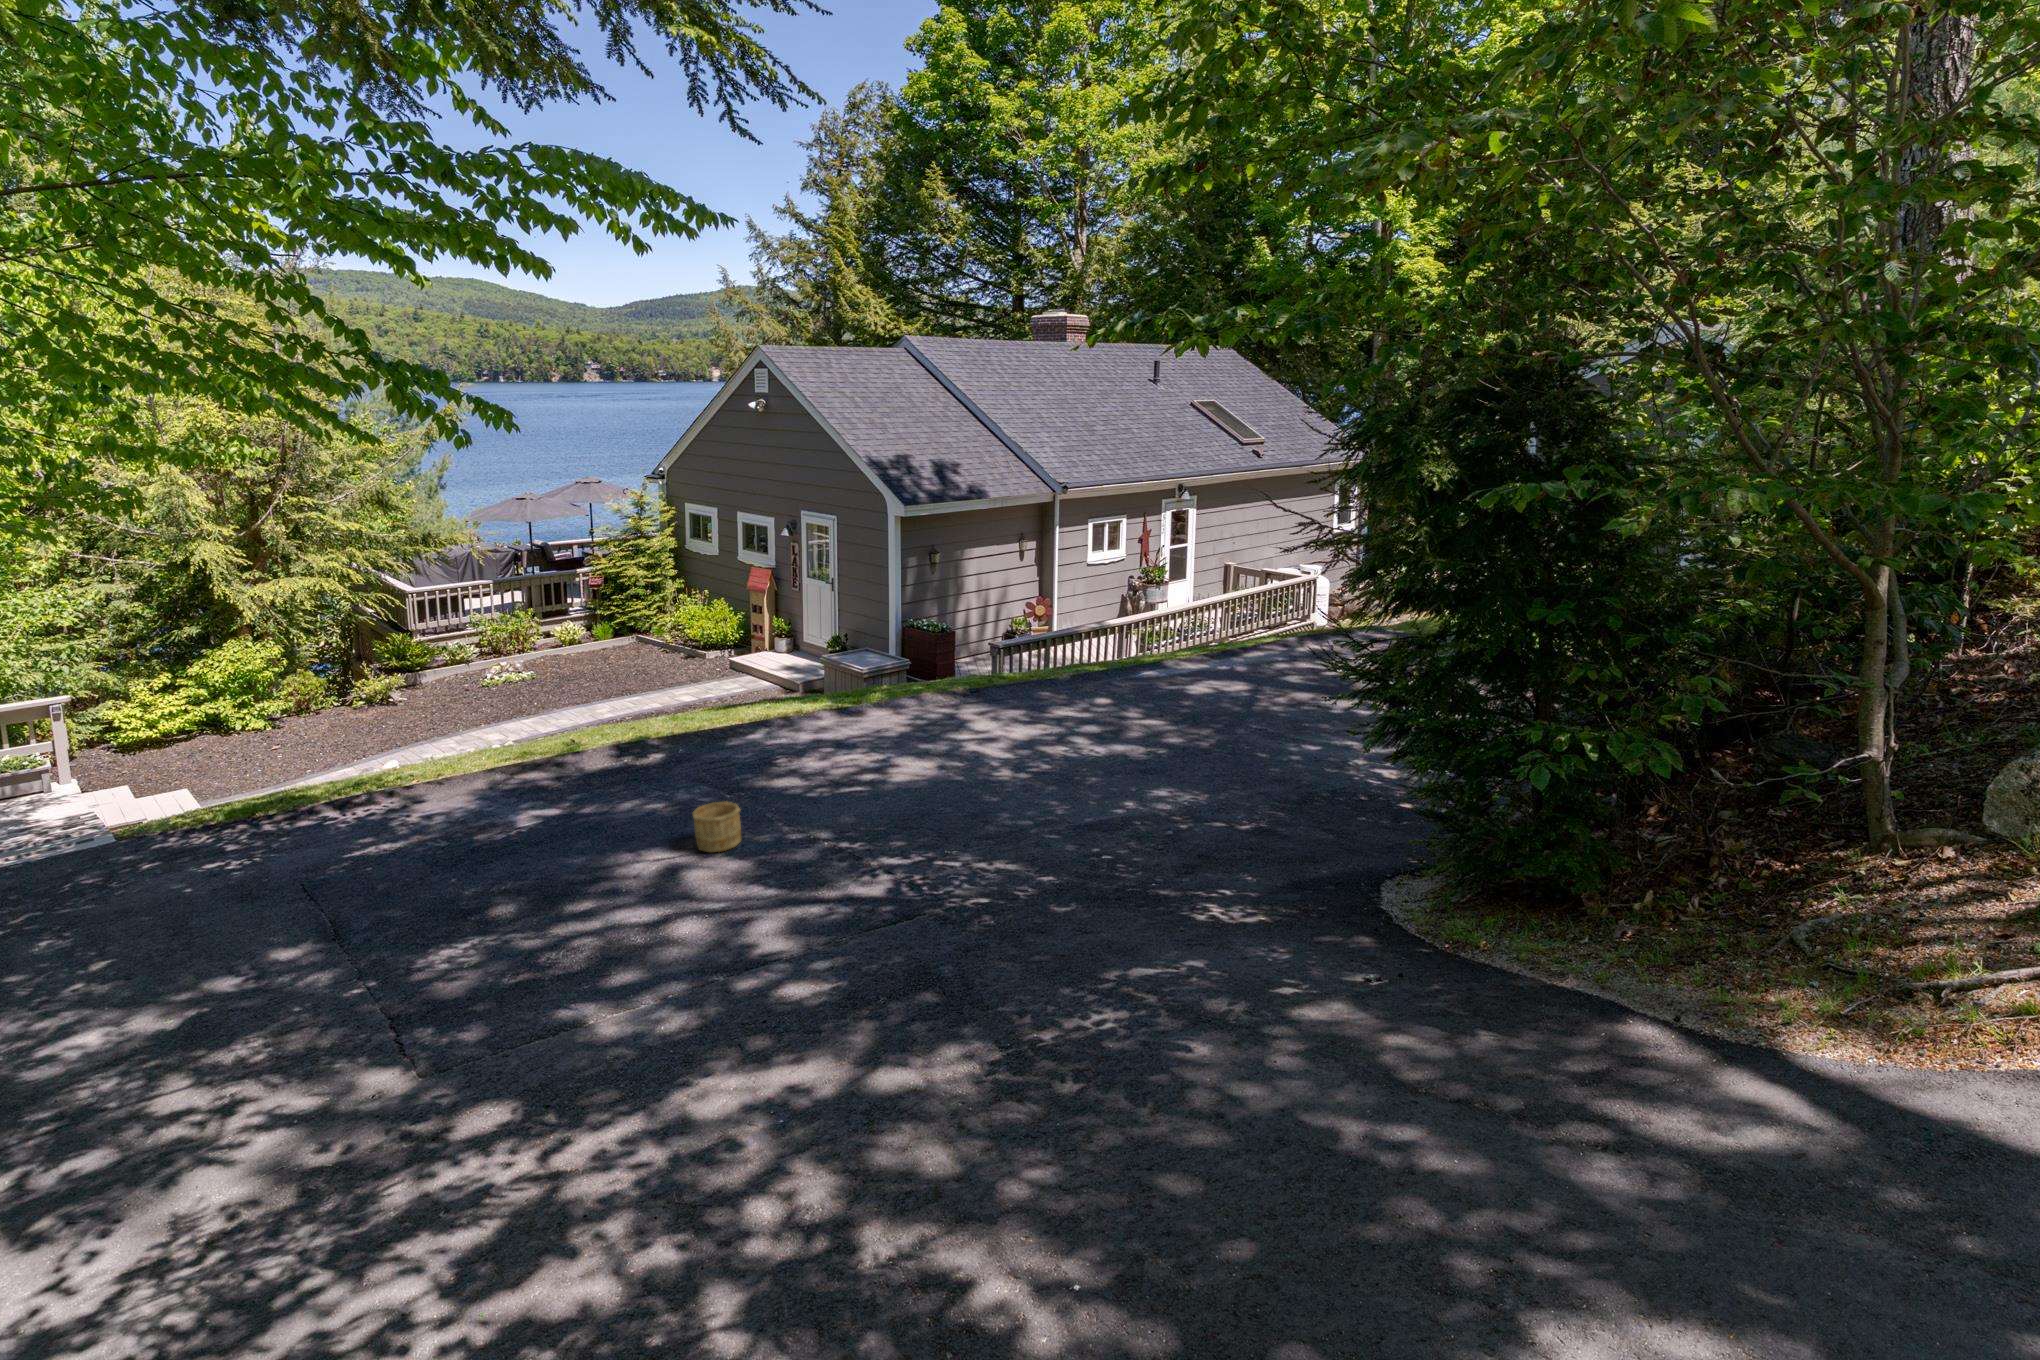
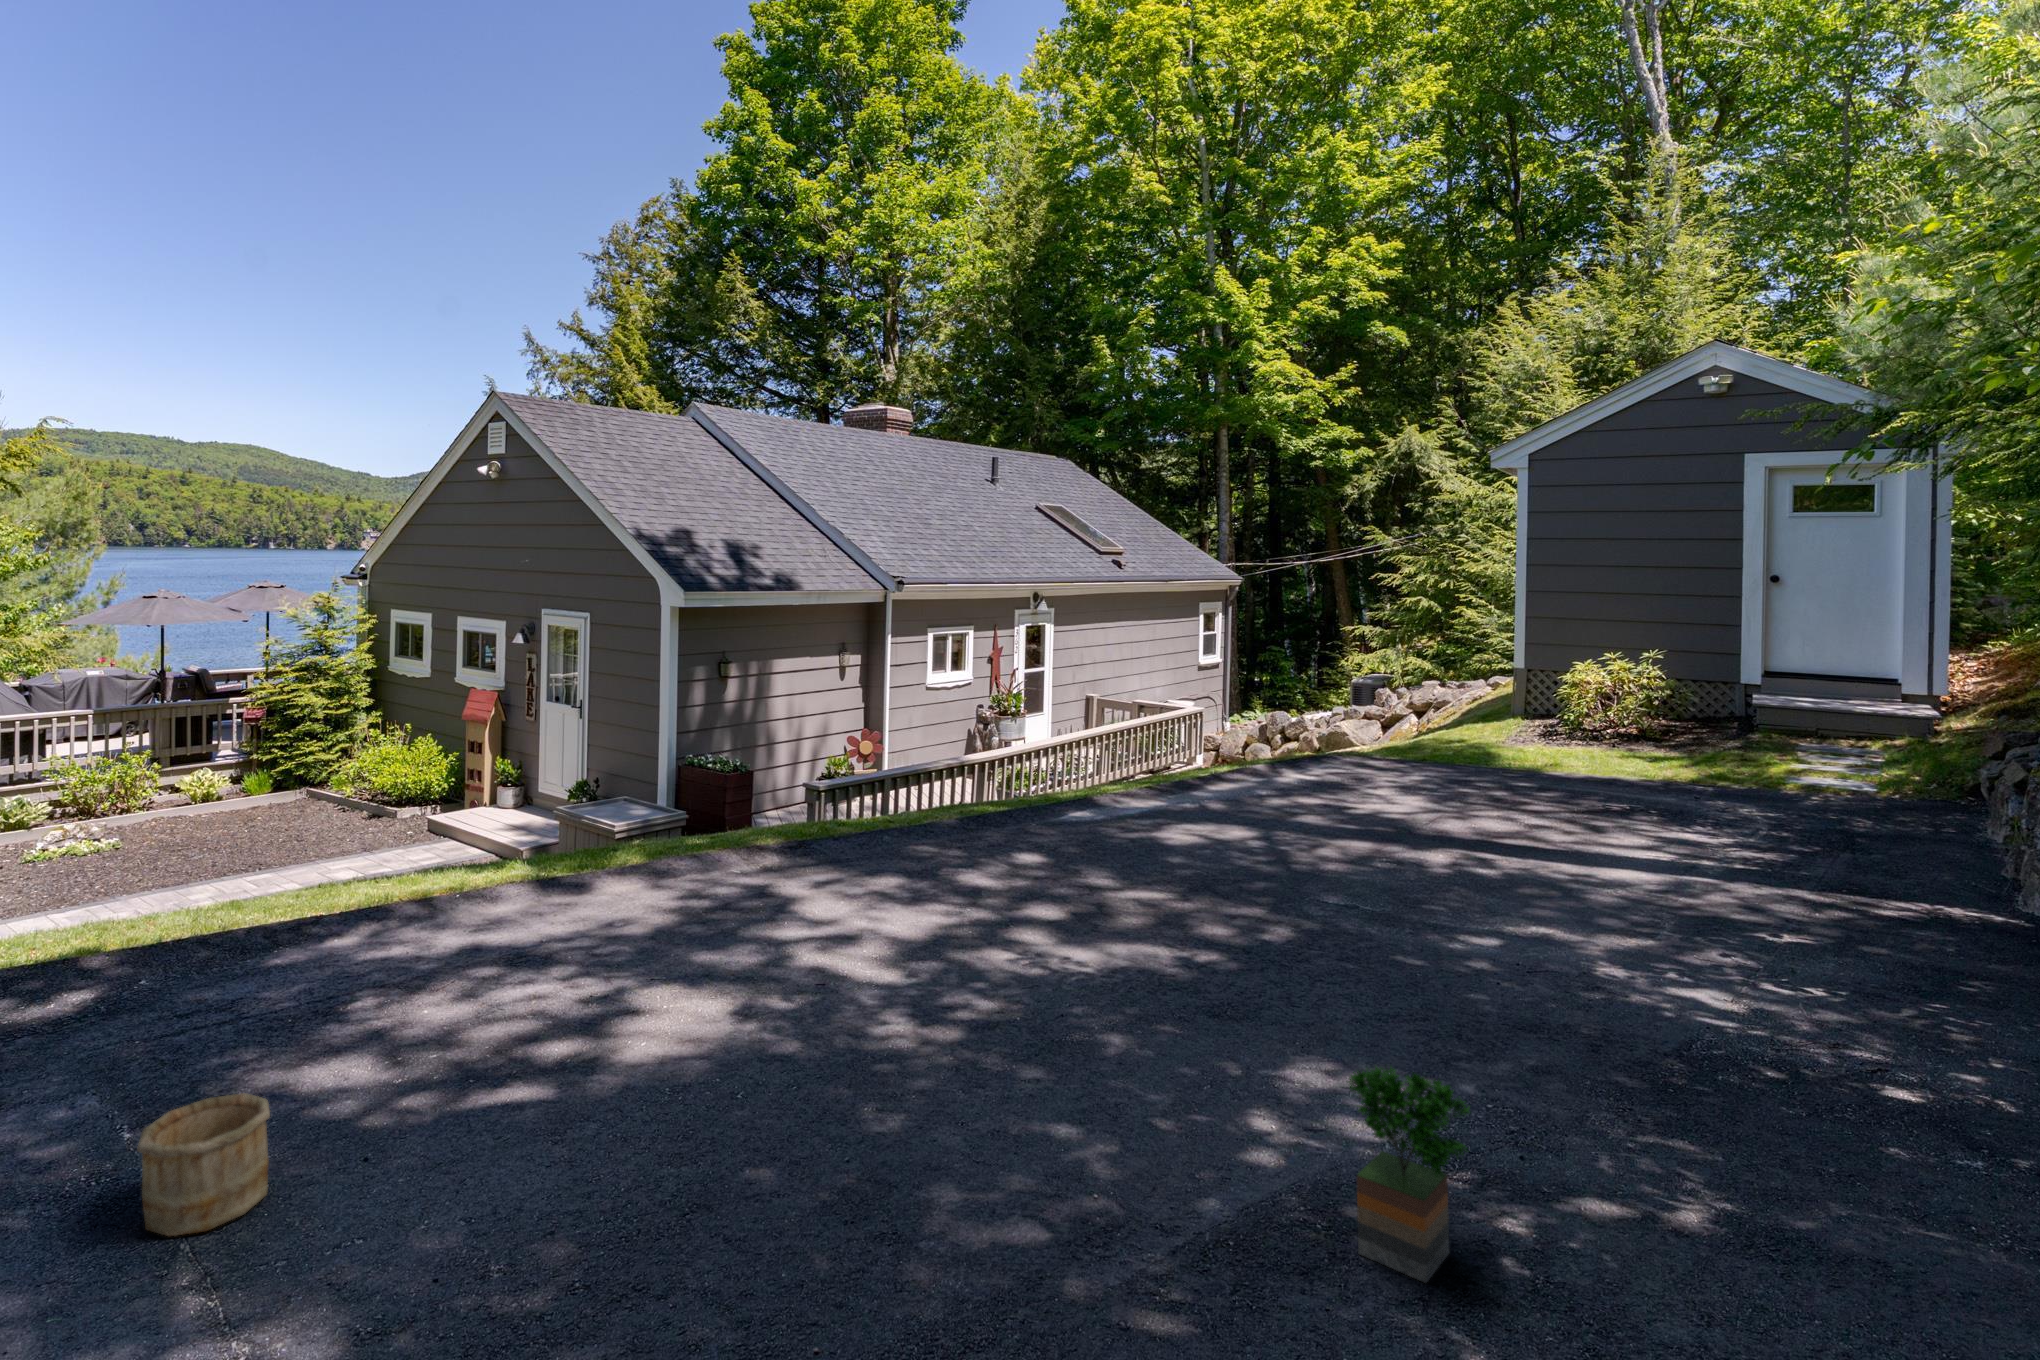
potted tree: none [1194,802,1246,886] -> present [1349,1067,1469,1283]

